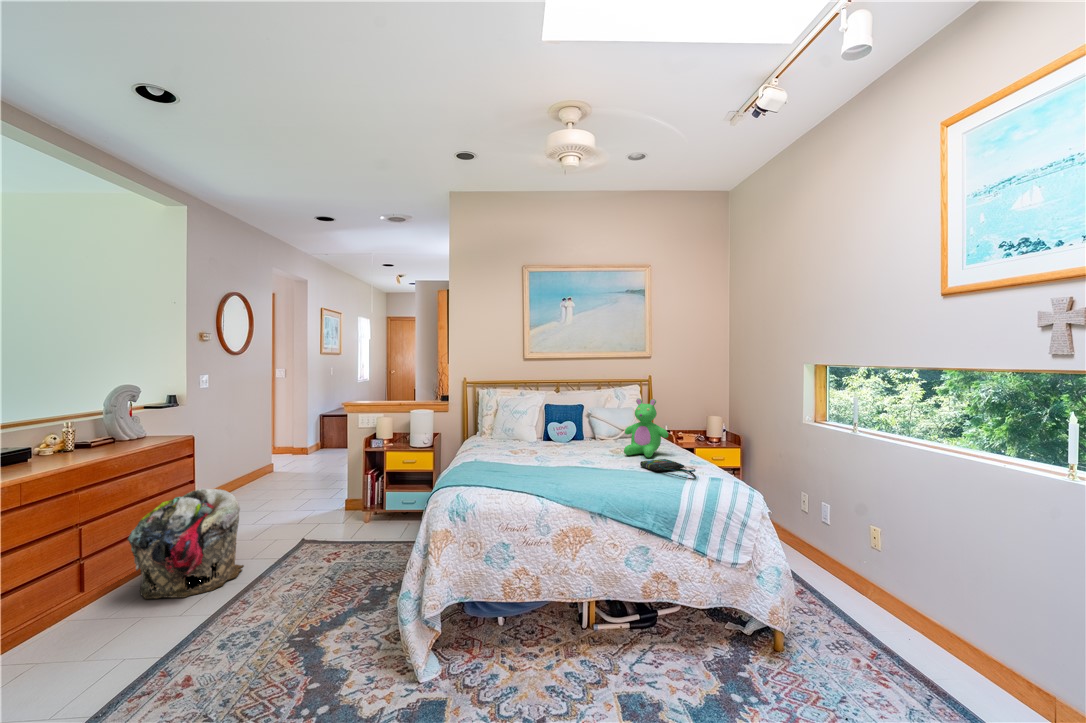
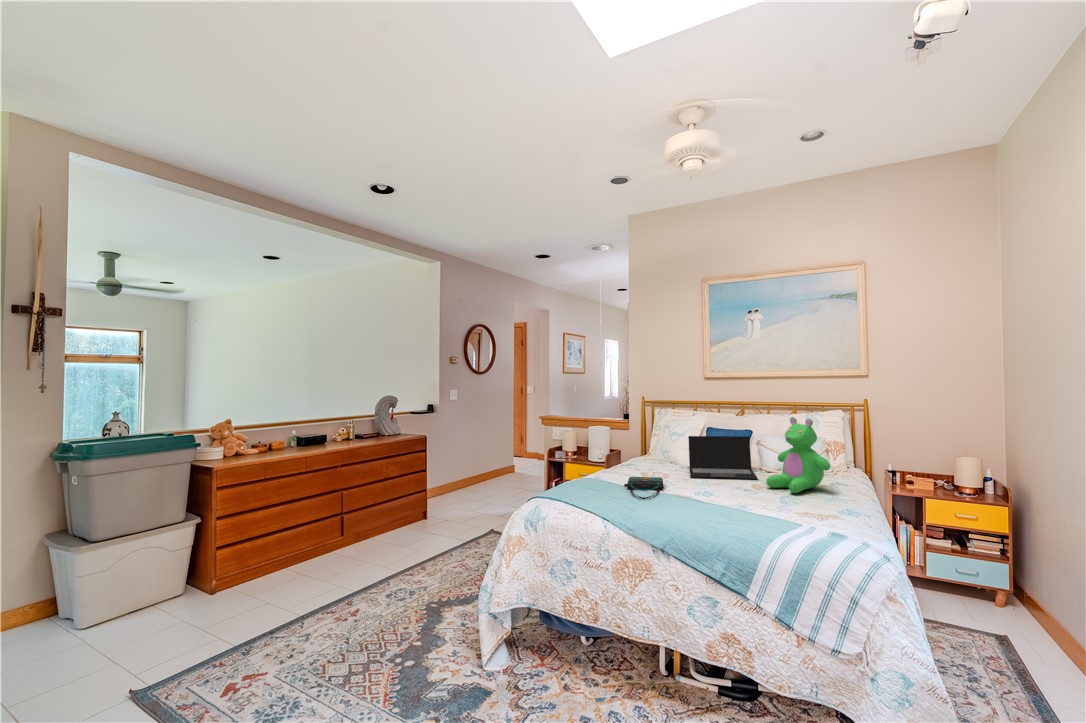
laptop: none [544,416,609,454] -> present [688,436,758,479]
tote bag: present [640,459,696,480] -> present [624,477,664,499]
laundry basket: present [128,489,243,599] -> none [369,476,443,556]

